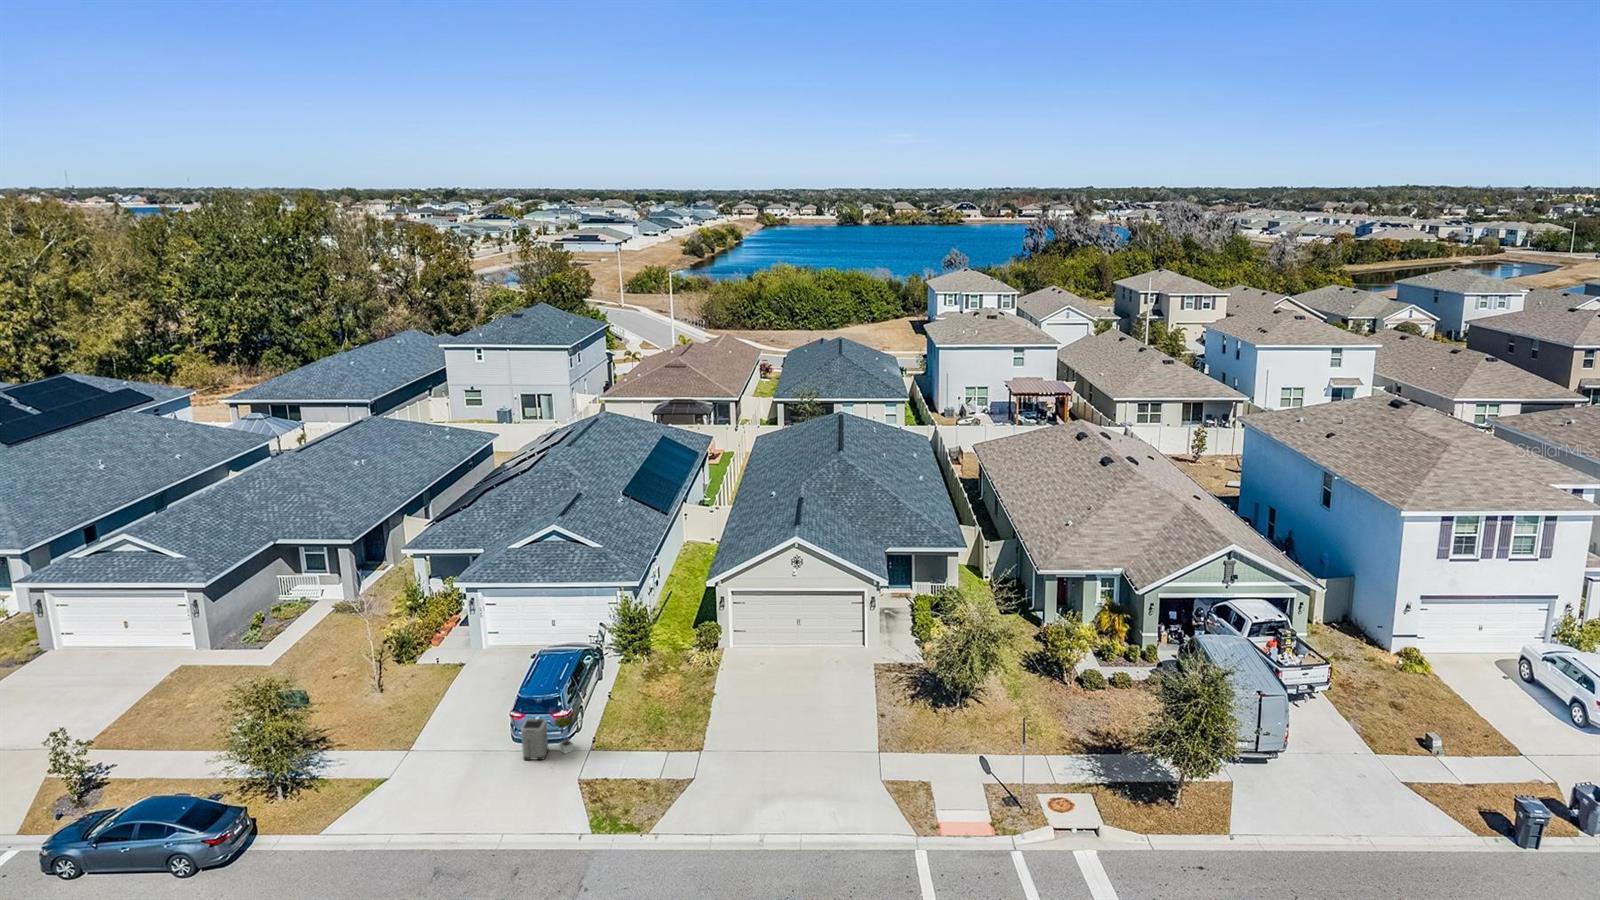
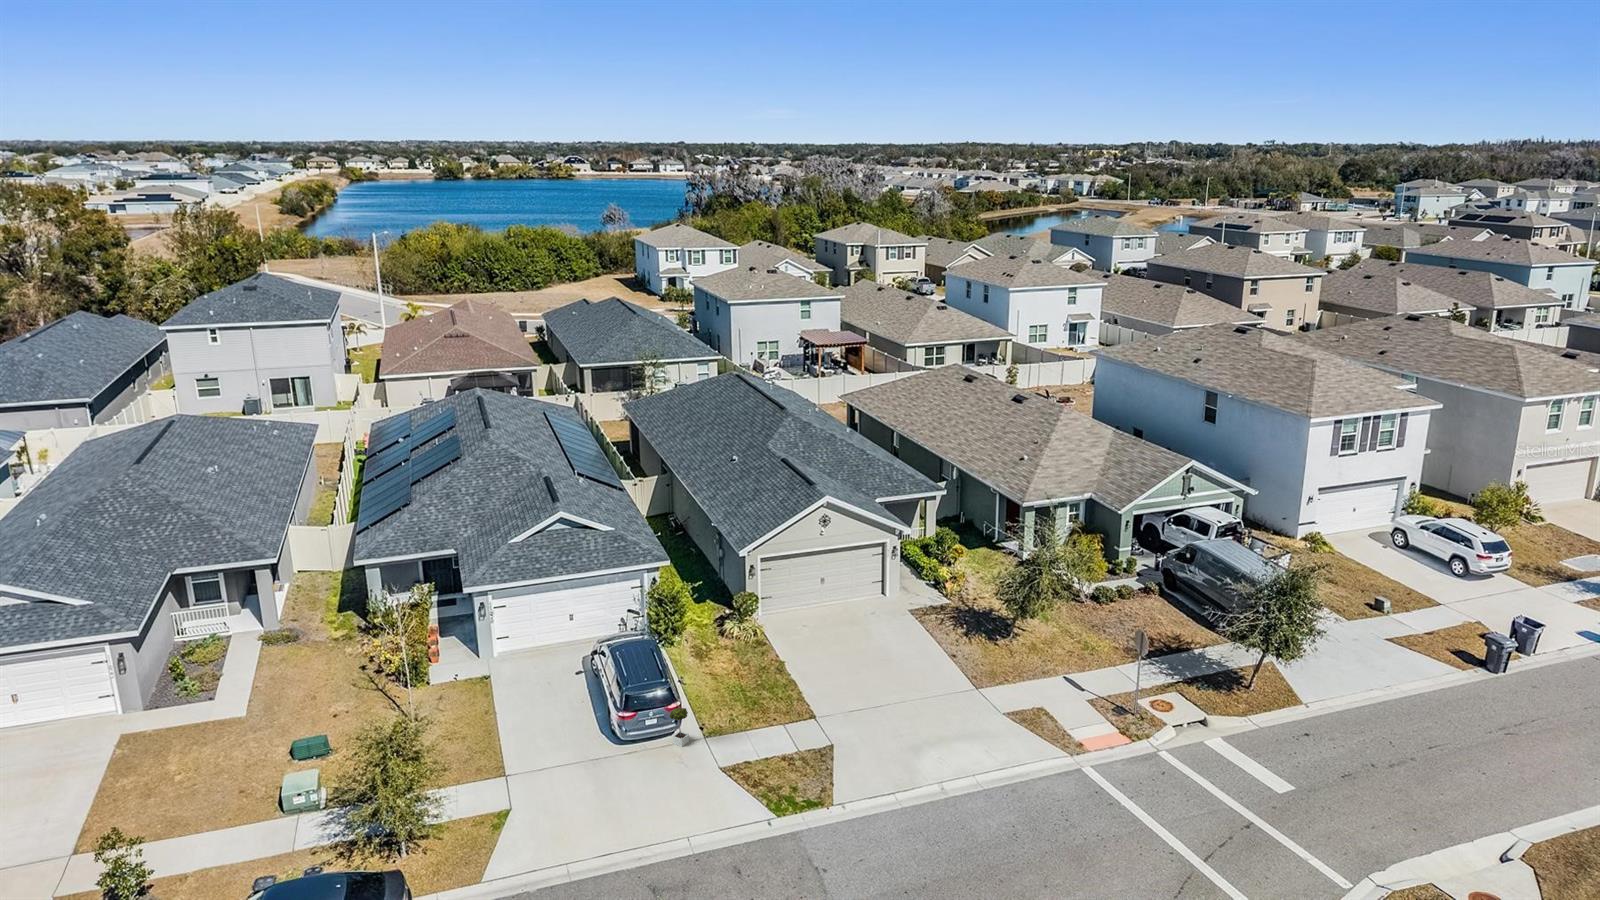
trash can: present [521,719,548,760] -> none [638,714,665,761]

